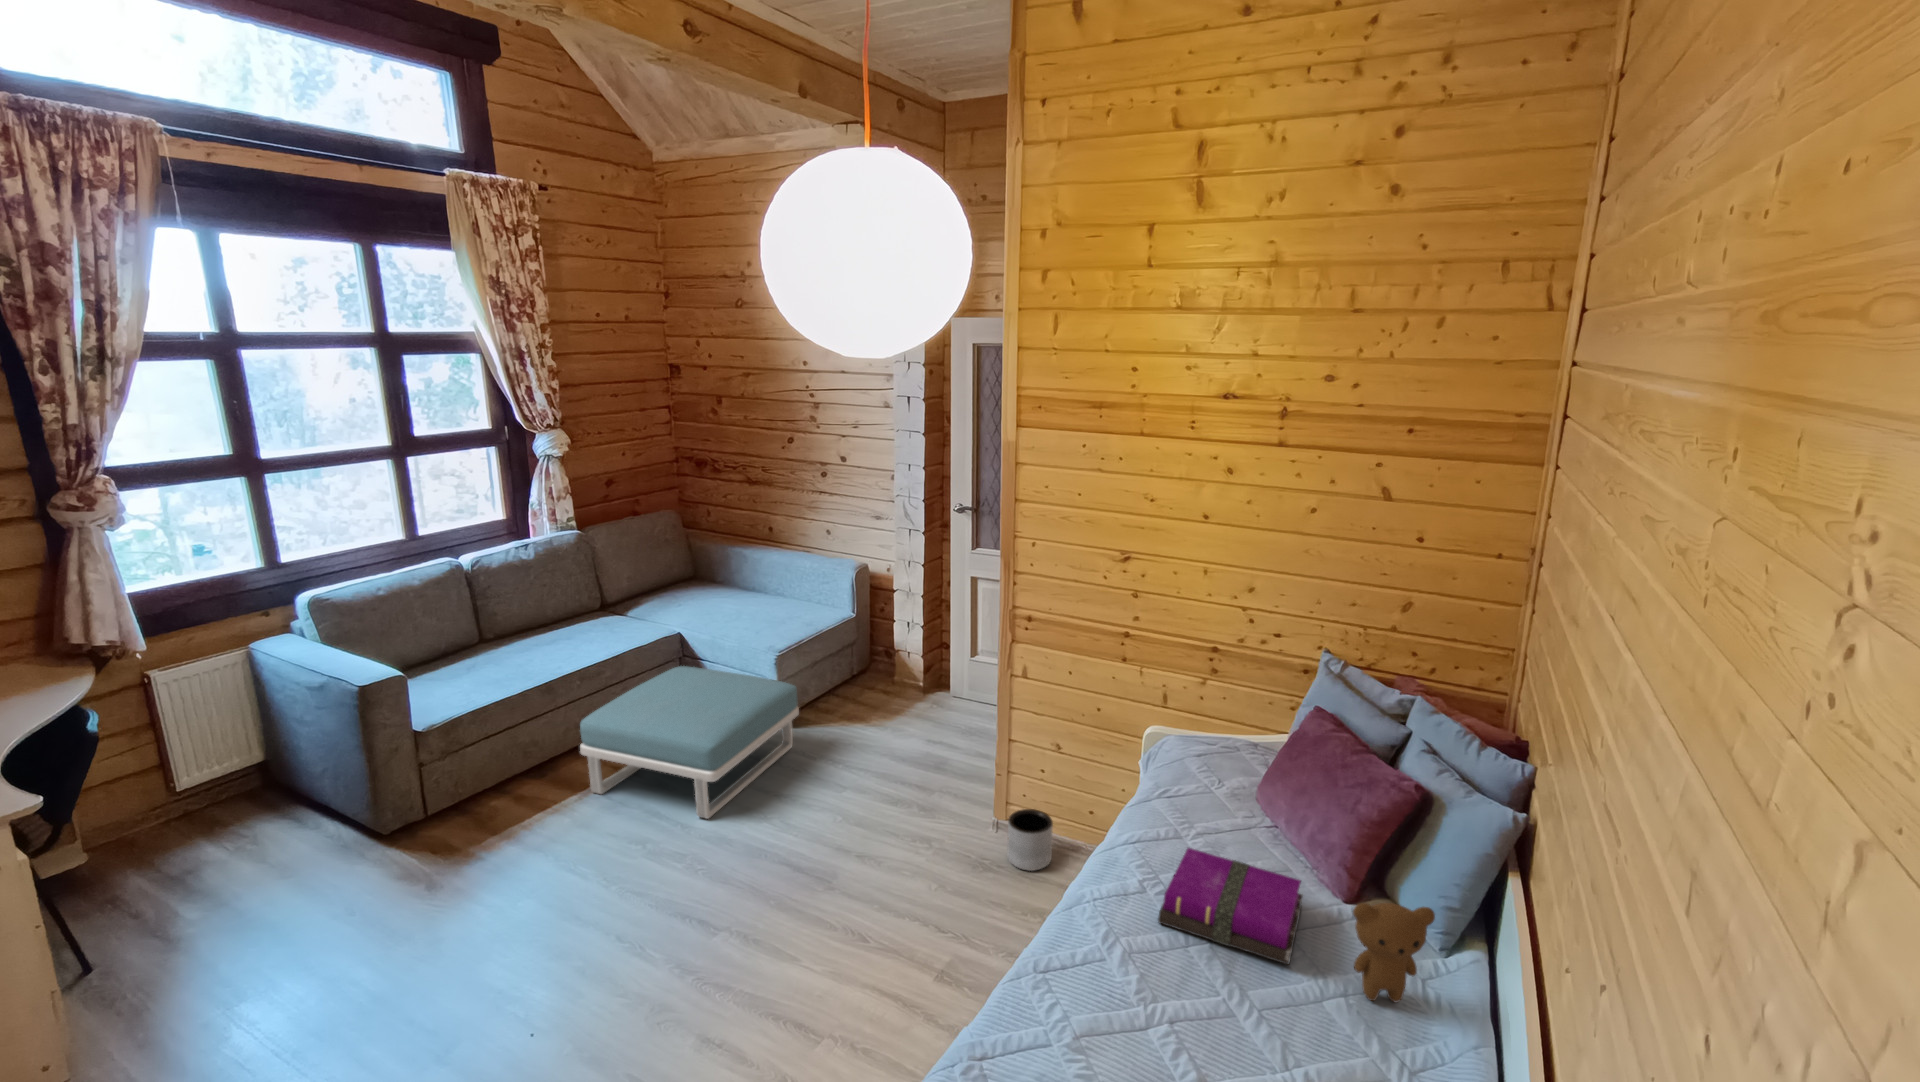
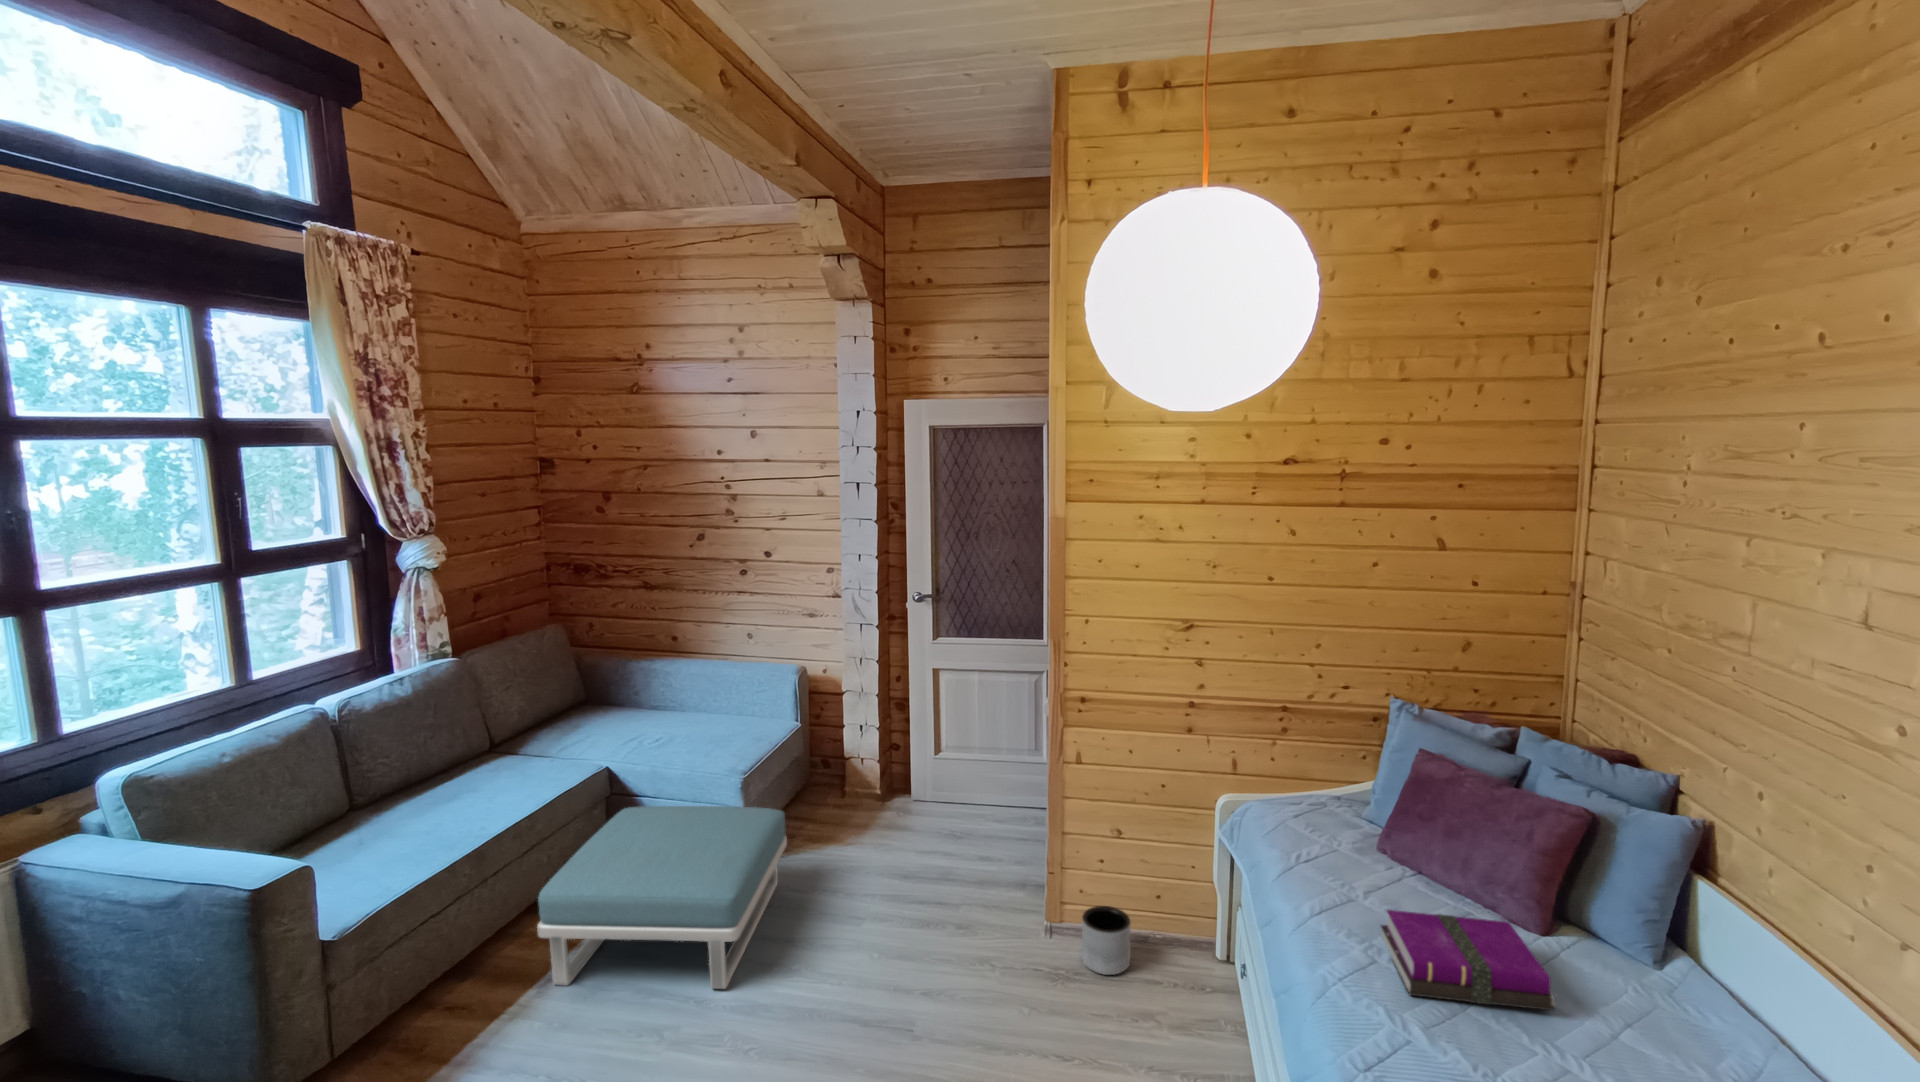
teddy bear: present [1353,903,1435,1002] -> none [1617,922,1687,1029]

